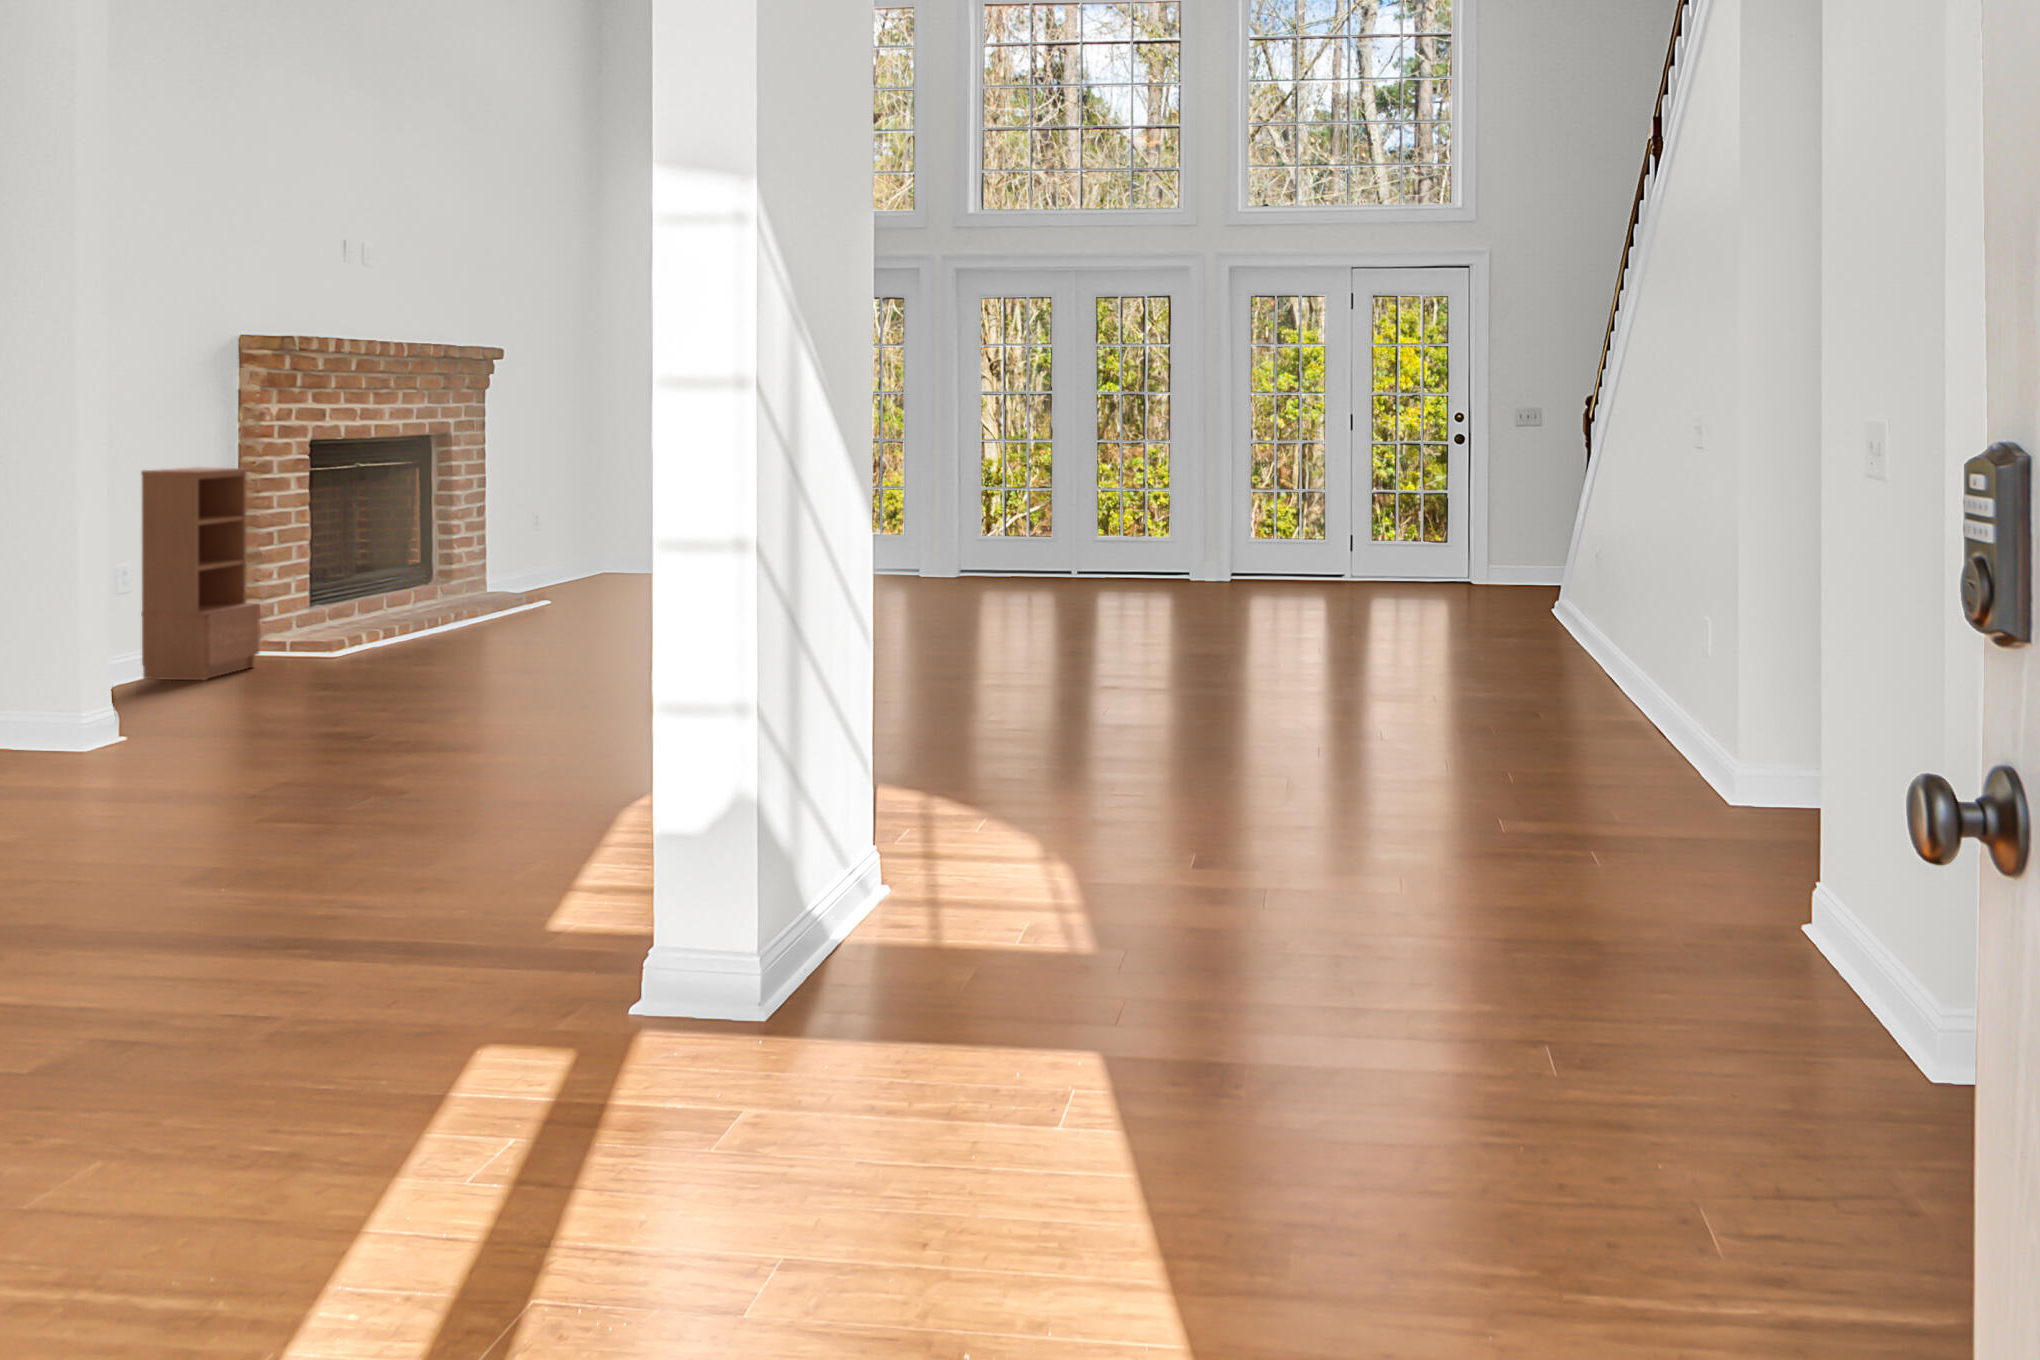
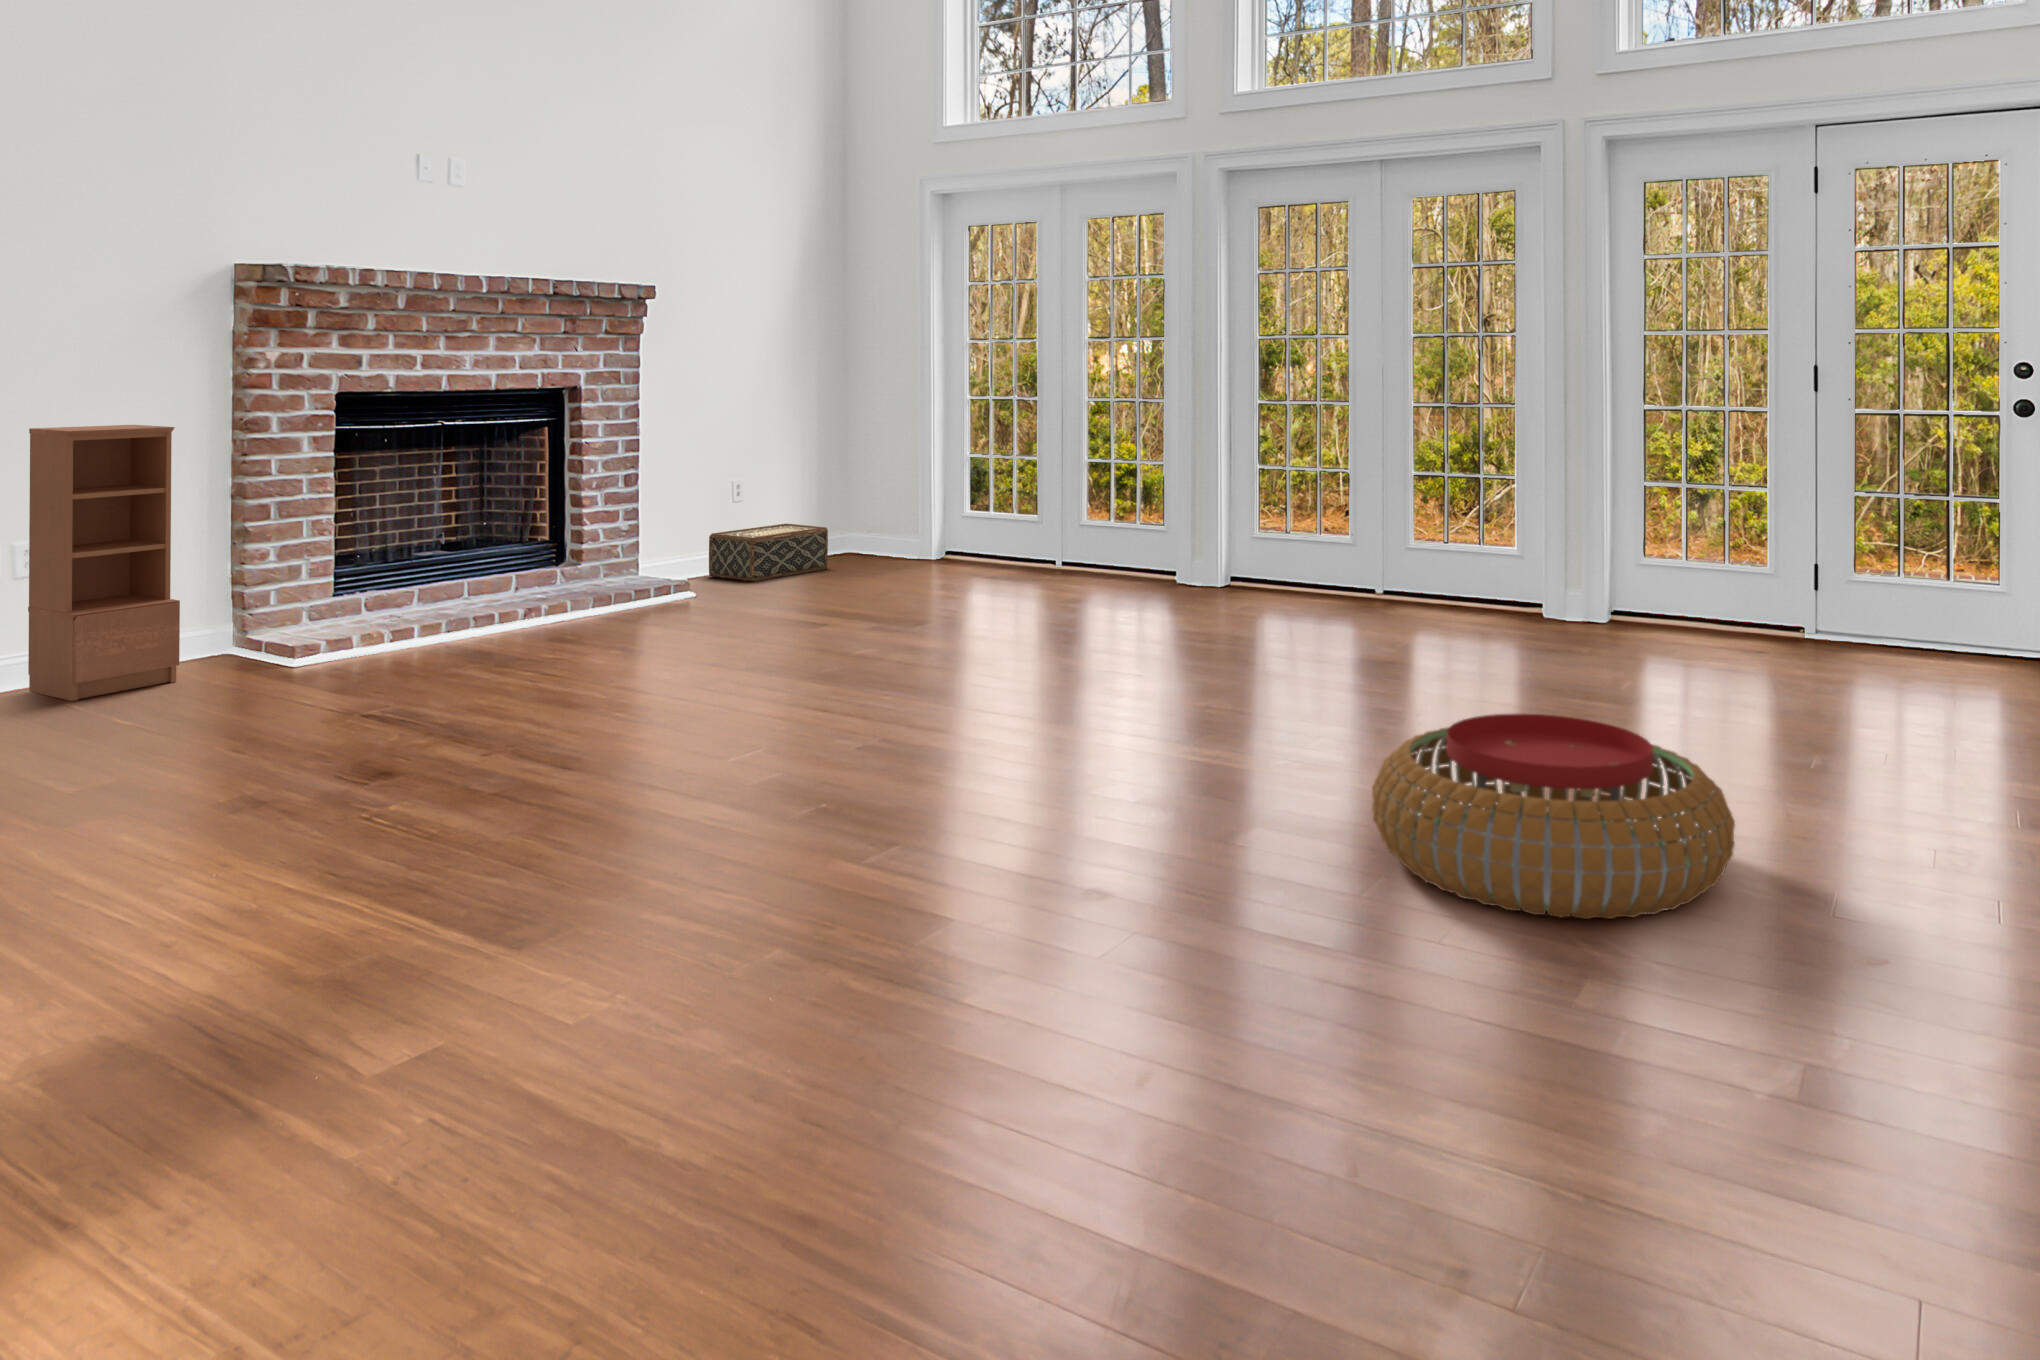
woven basket: none [522,549,613,594] -> present [709,524,828,581]
pouf: none [1206,595,1375,673] -> present [1372,714,1735,919]

